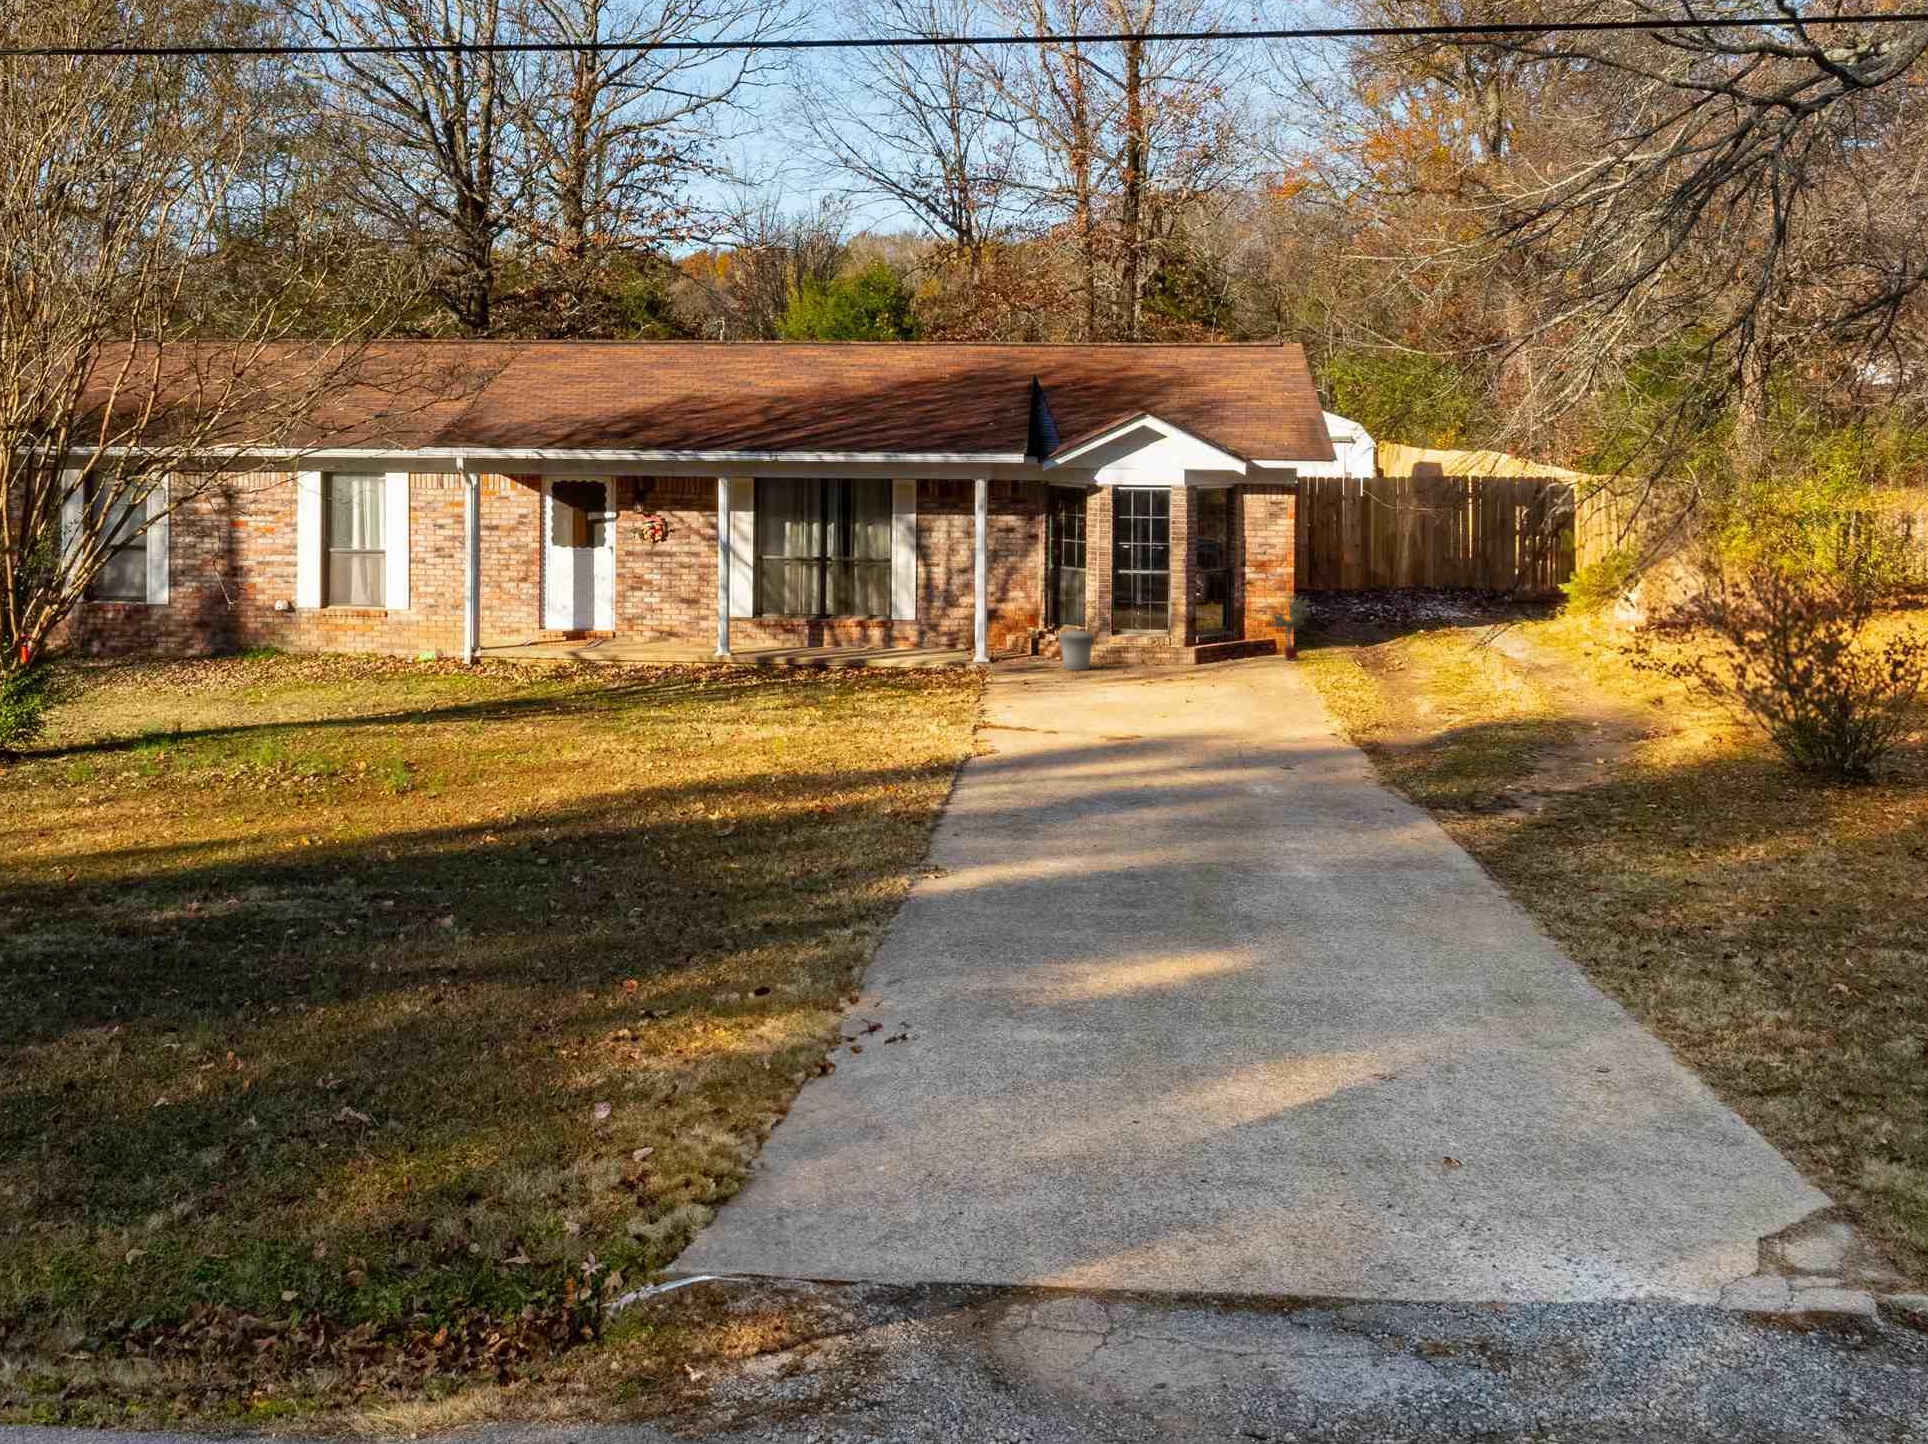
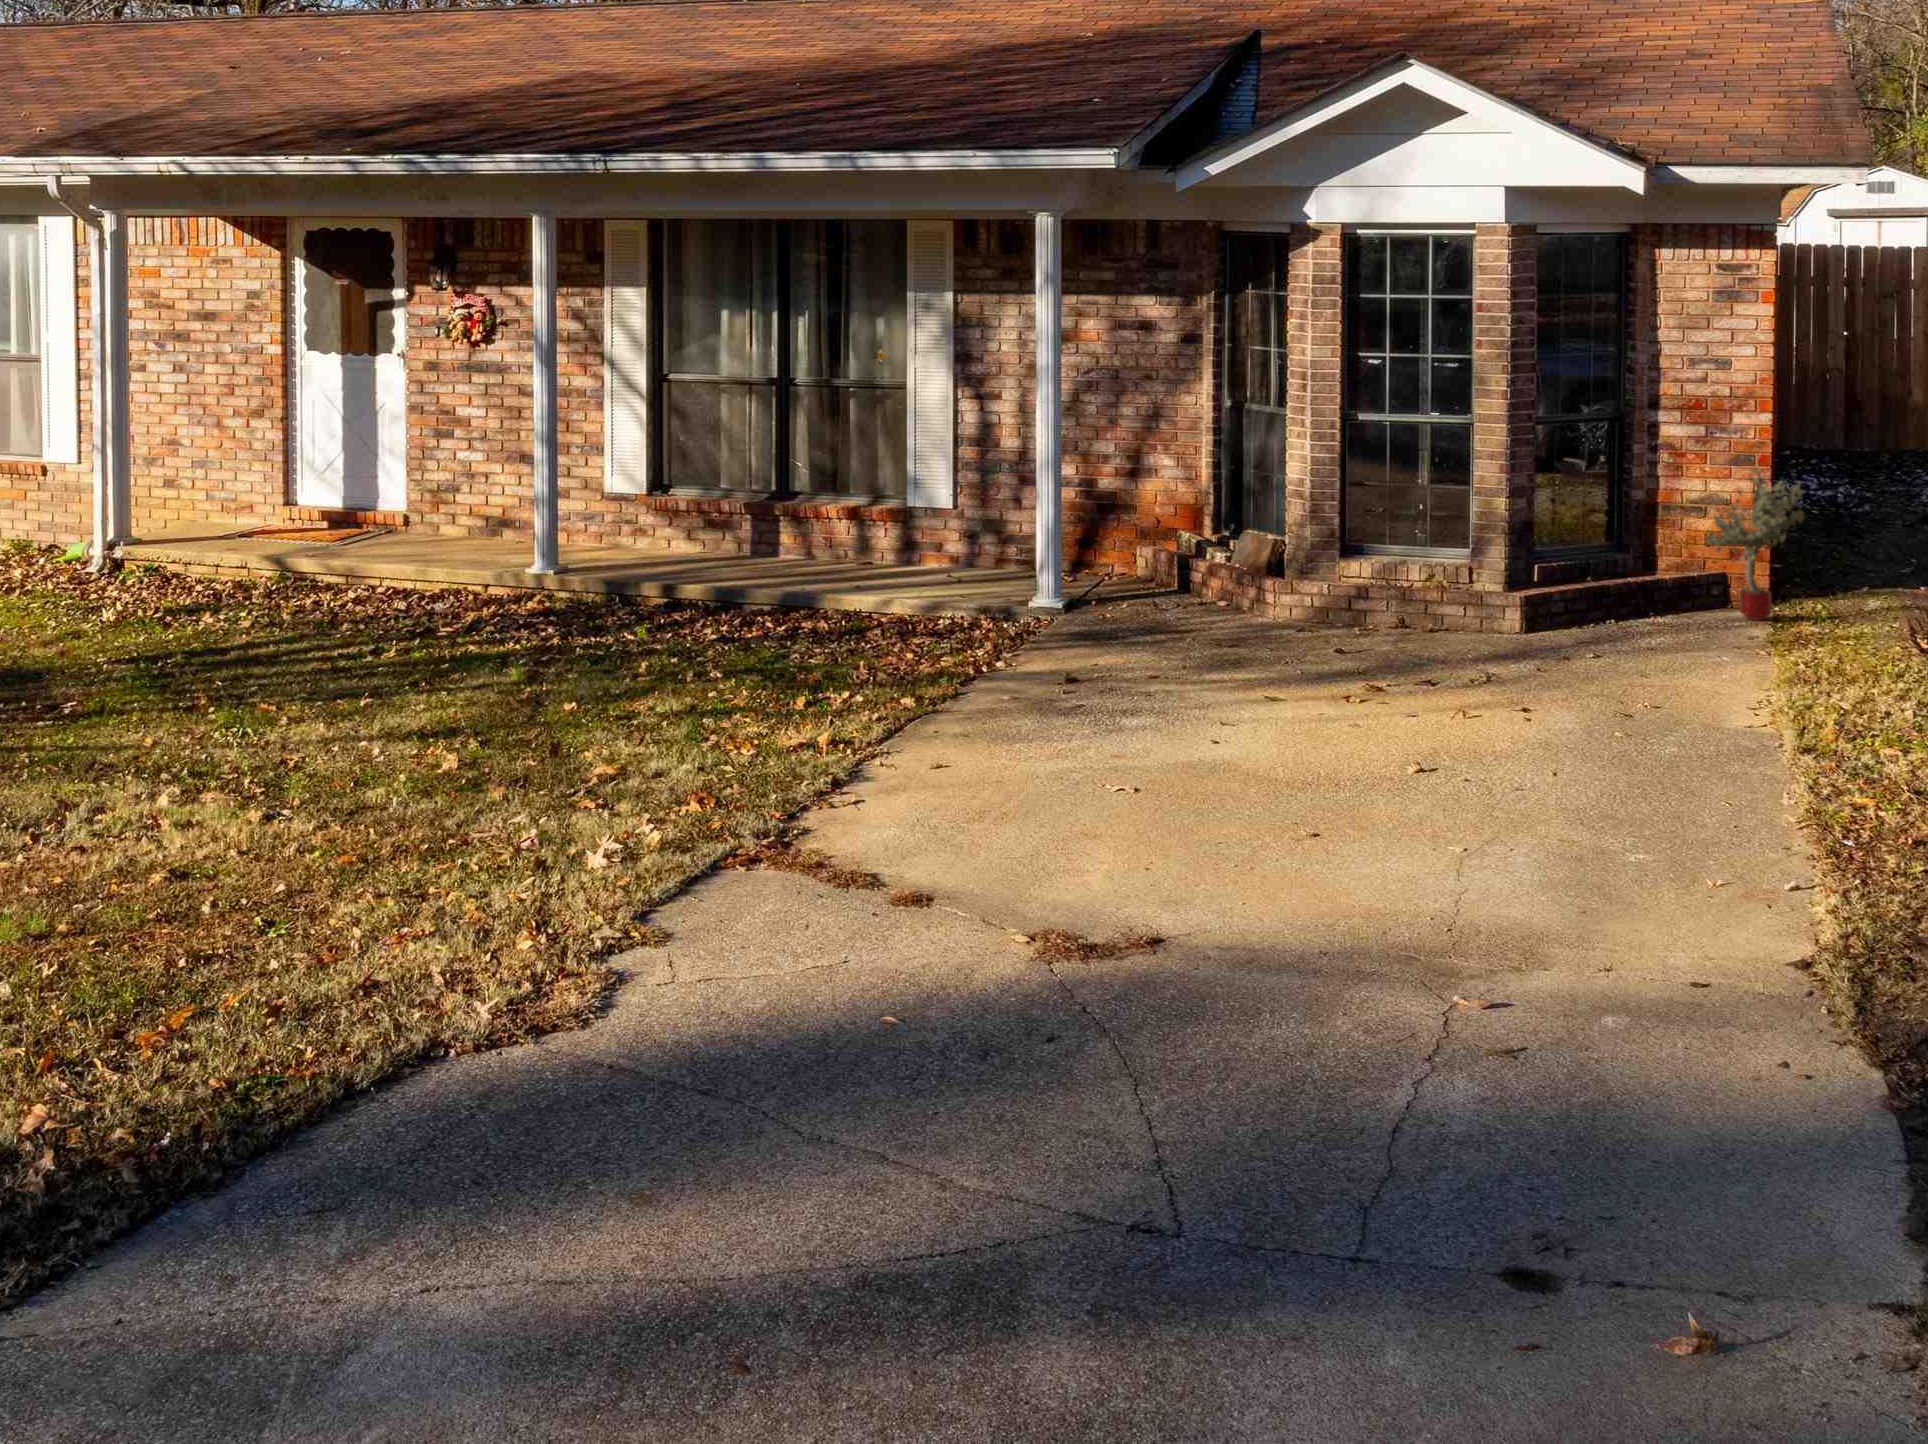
trash can: present [1059,629,1093,670] -> none [1215,538,1291,628]

